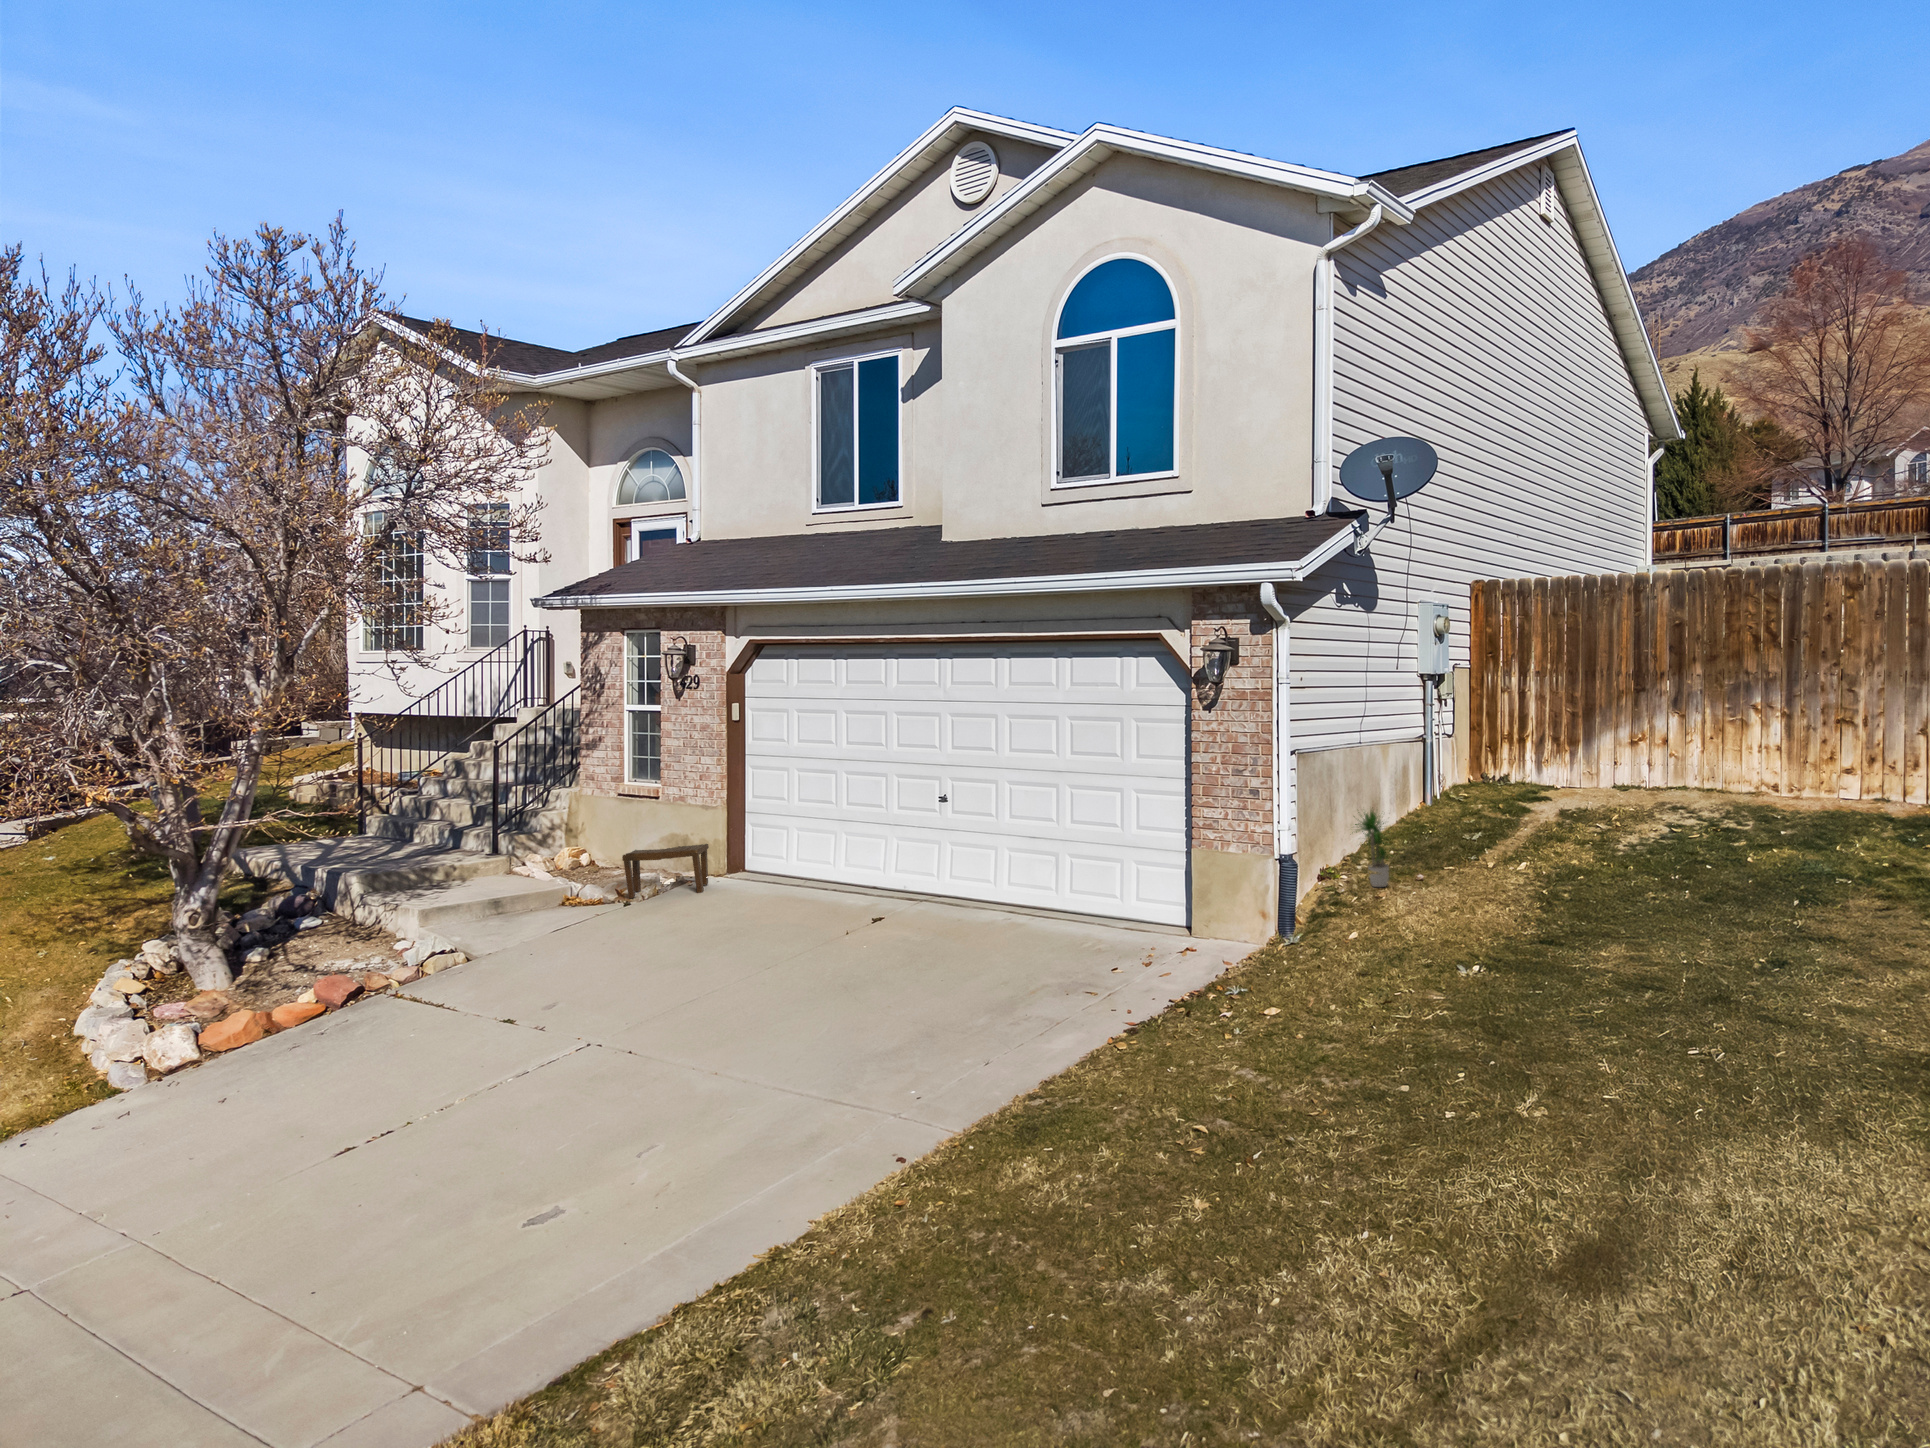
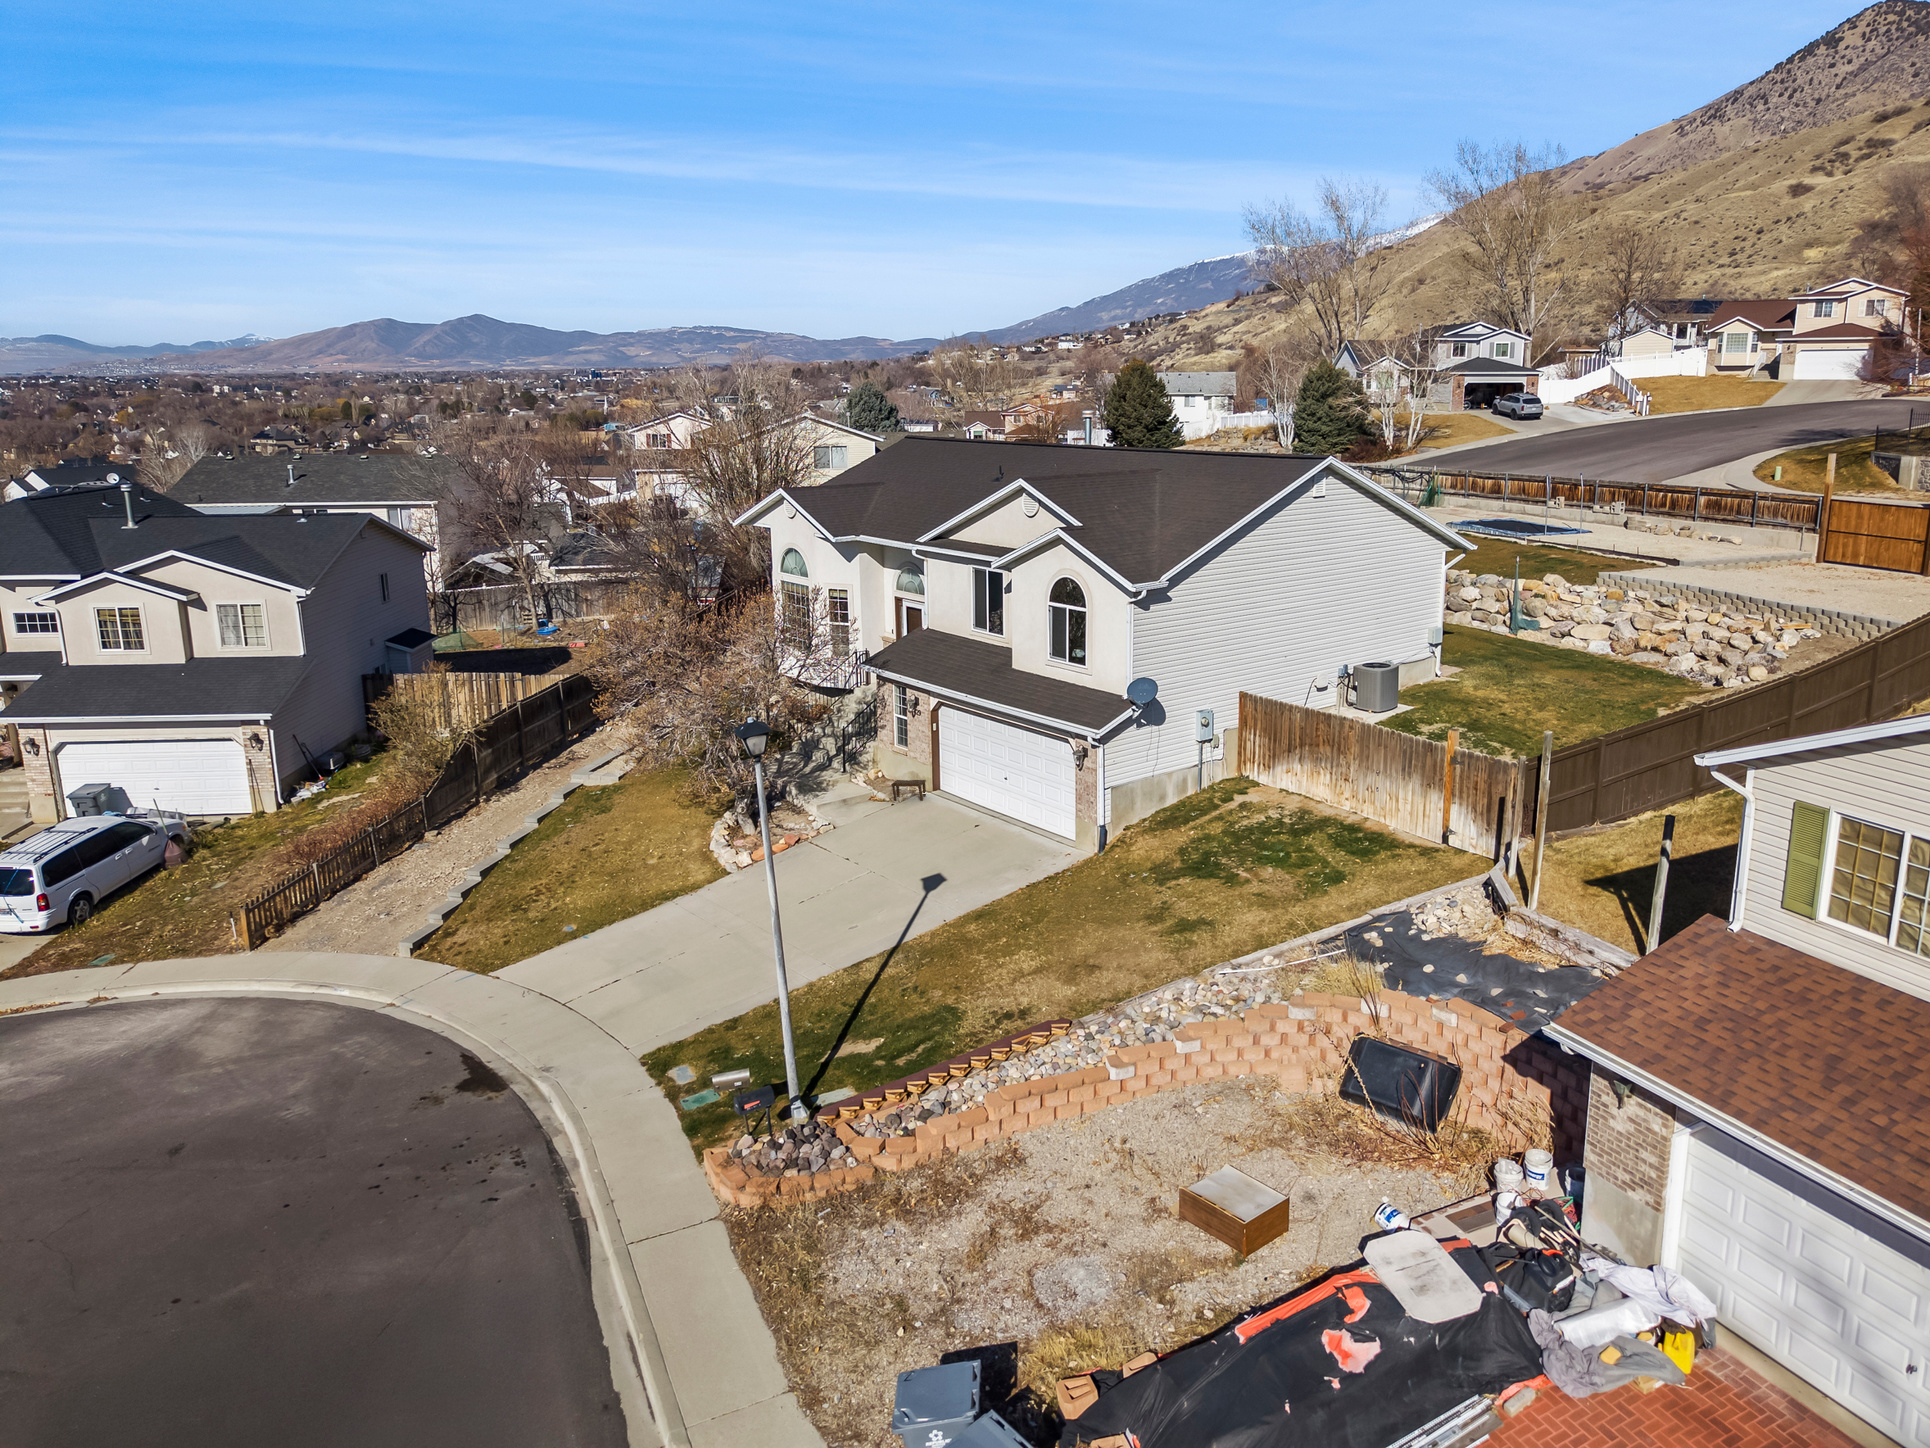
potted plant: present [1355,811,1392,887] -> none [1151,801,1172,833]

